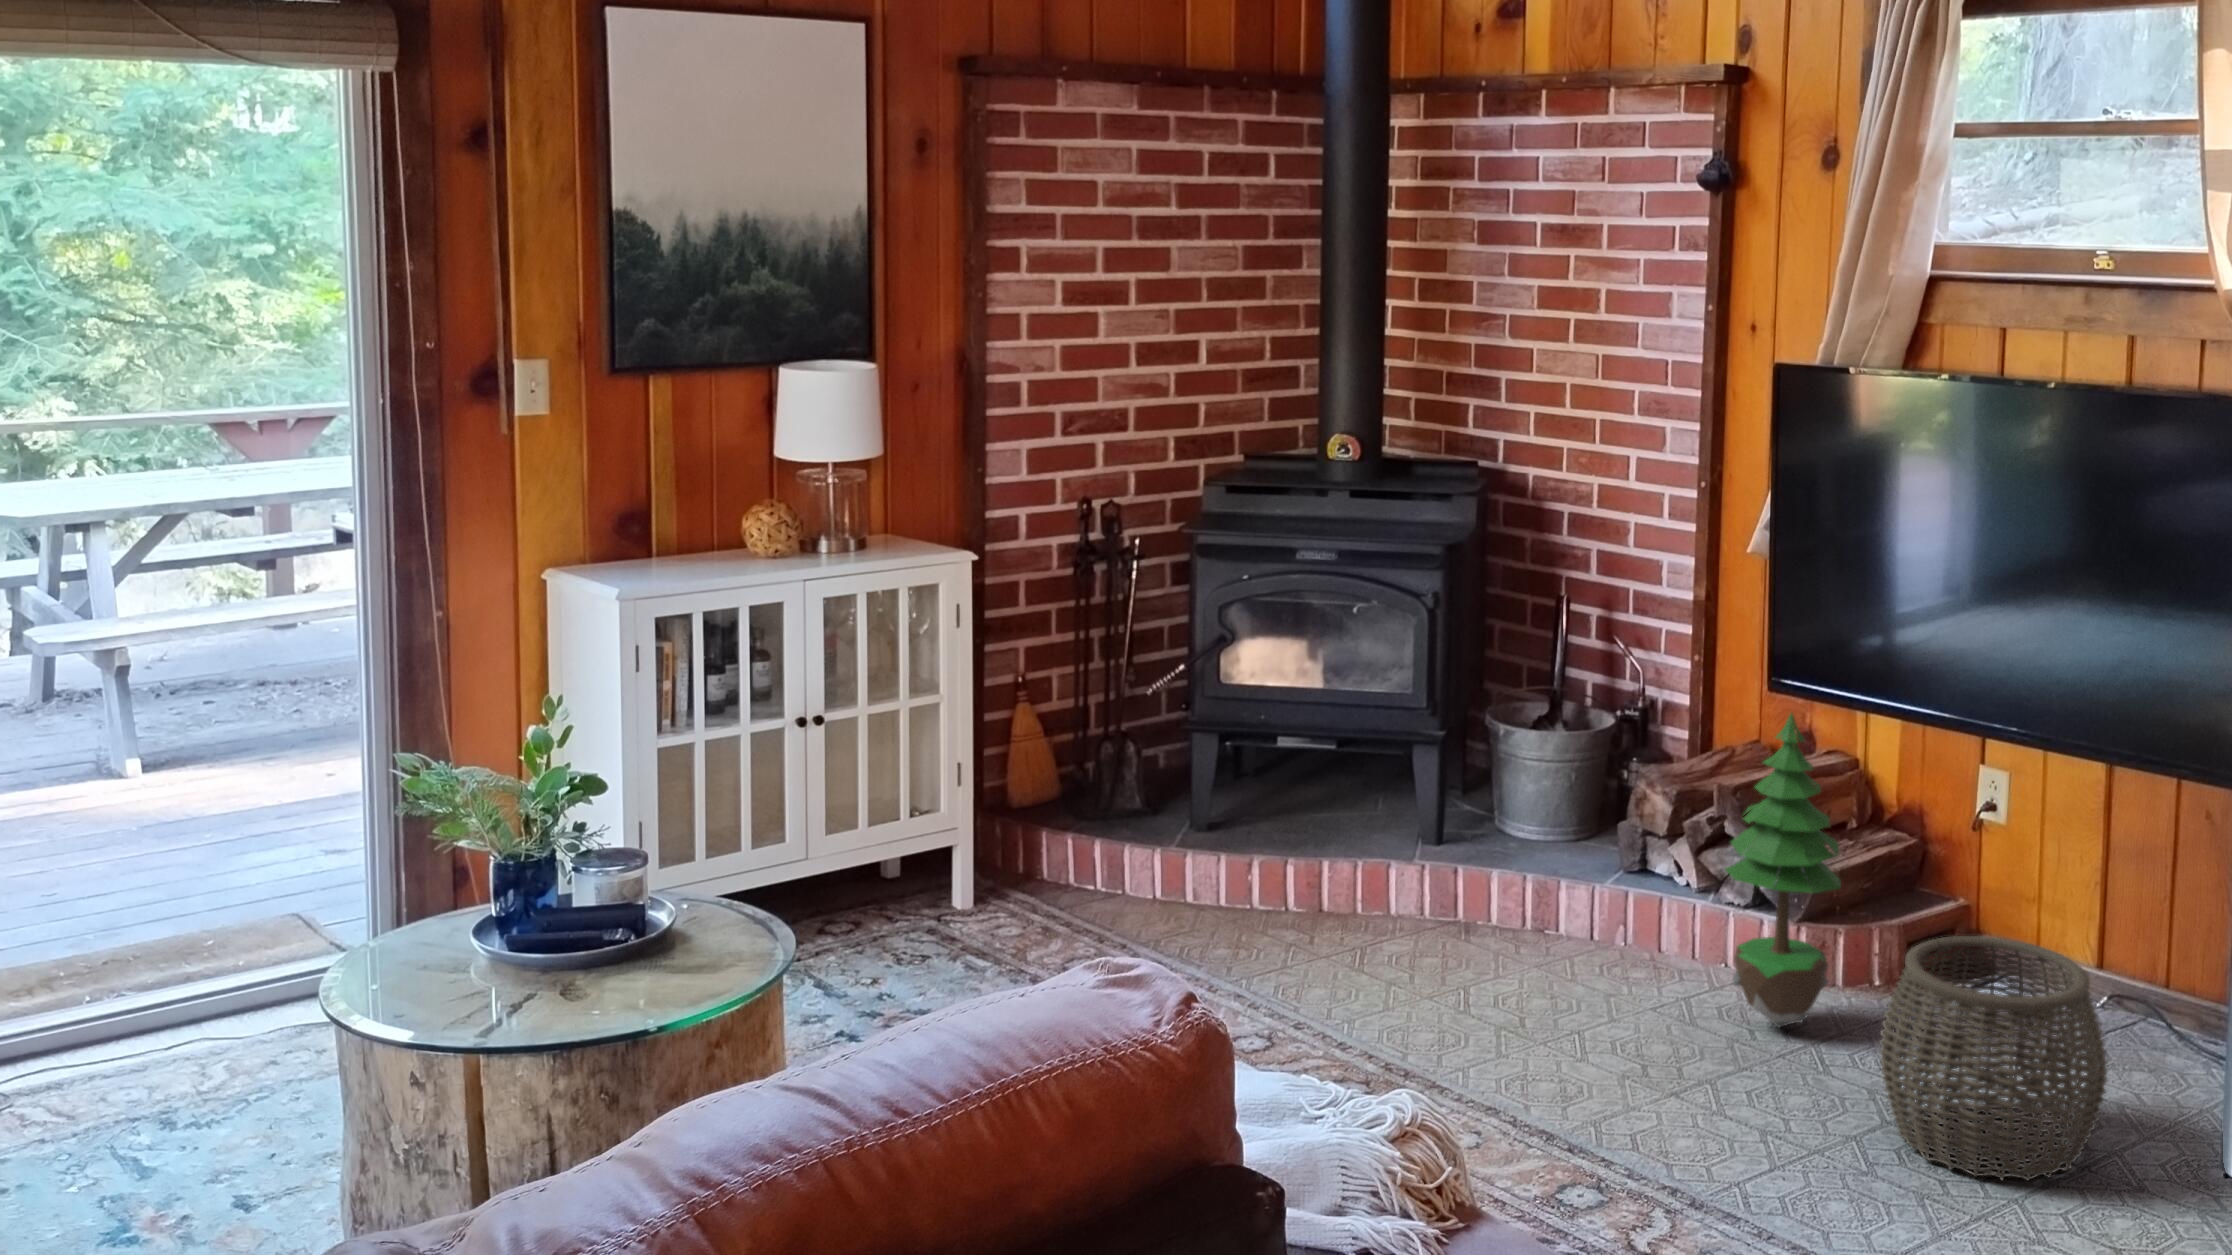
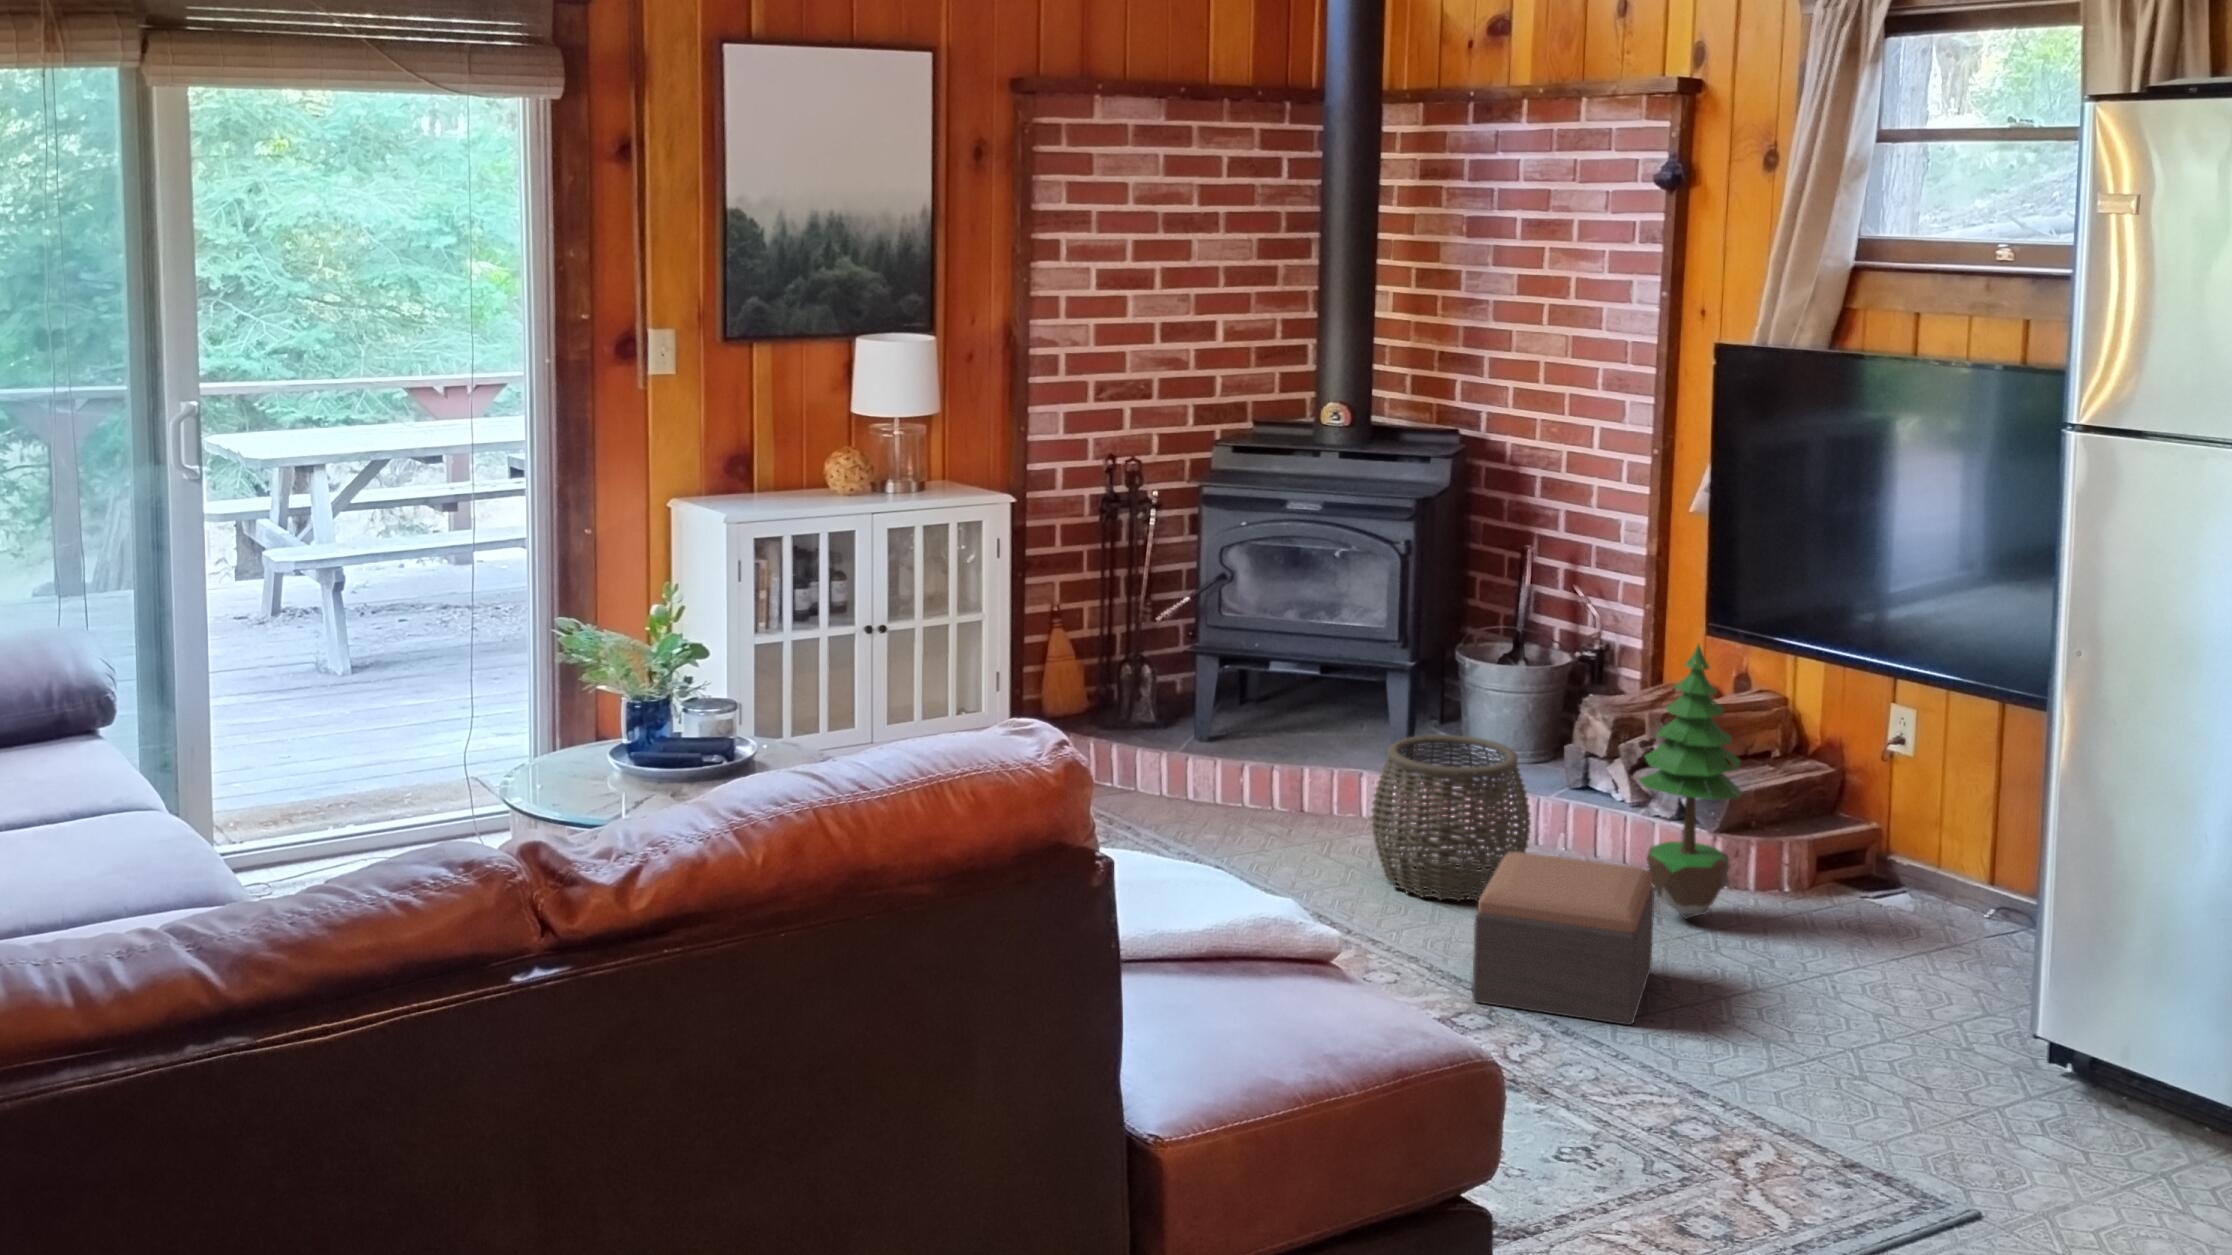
woven basket: present [1880,936,2107,1180] -> present [1371,735,1531,901]
footstool: none [1568,971,1765,1184] -> present [1472,852,1655,1025]

